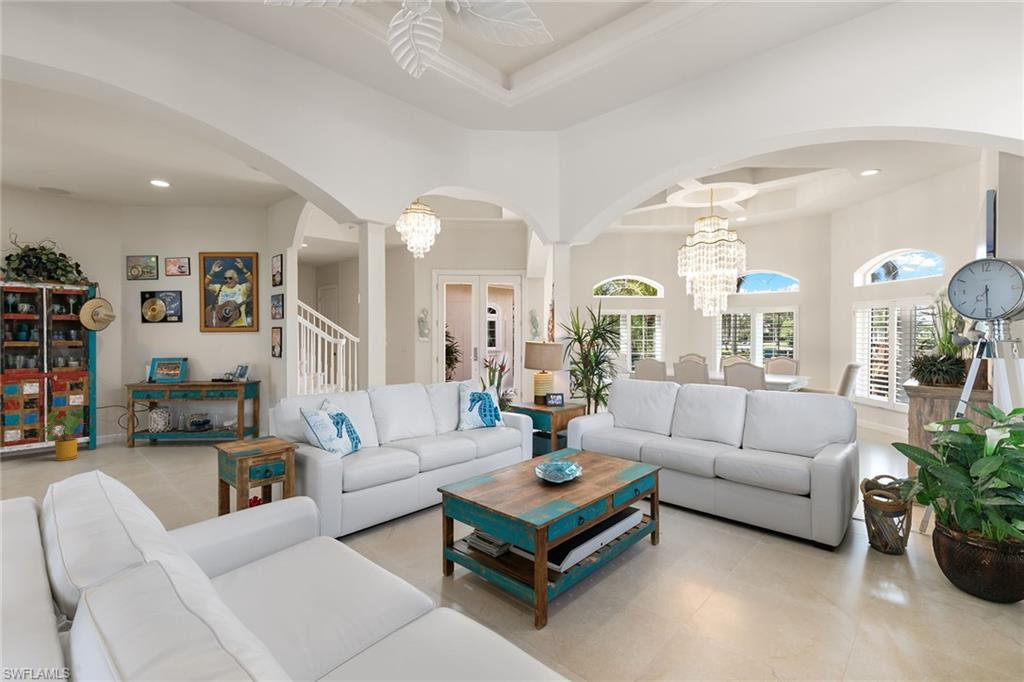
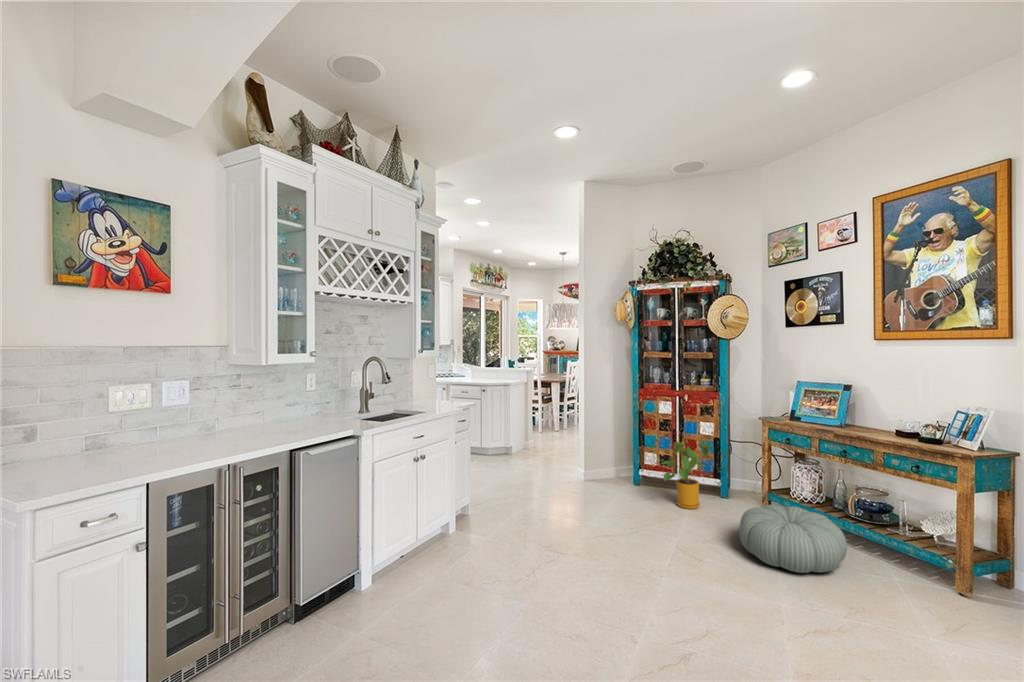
pouf: none [125,430,192,462] -> present [739,505,847,573]

